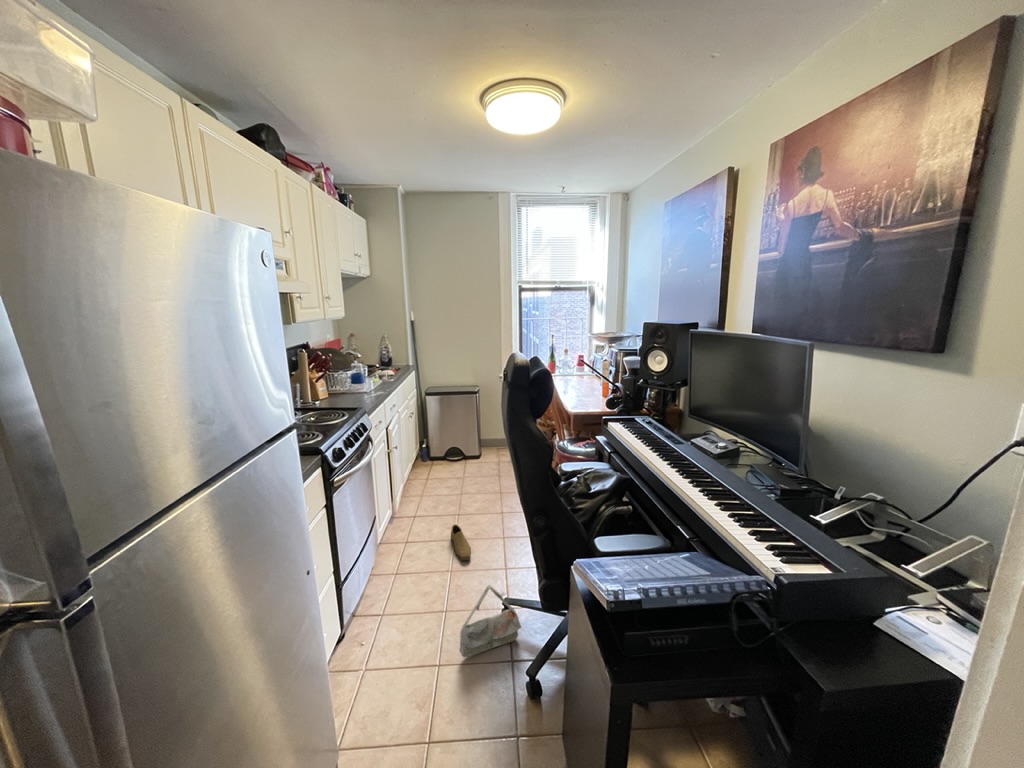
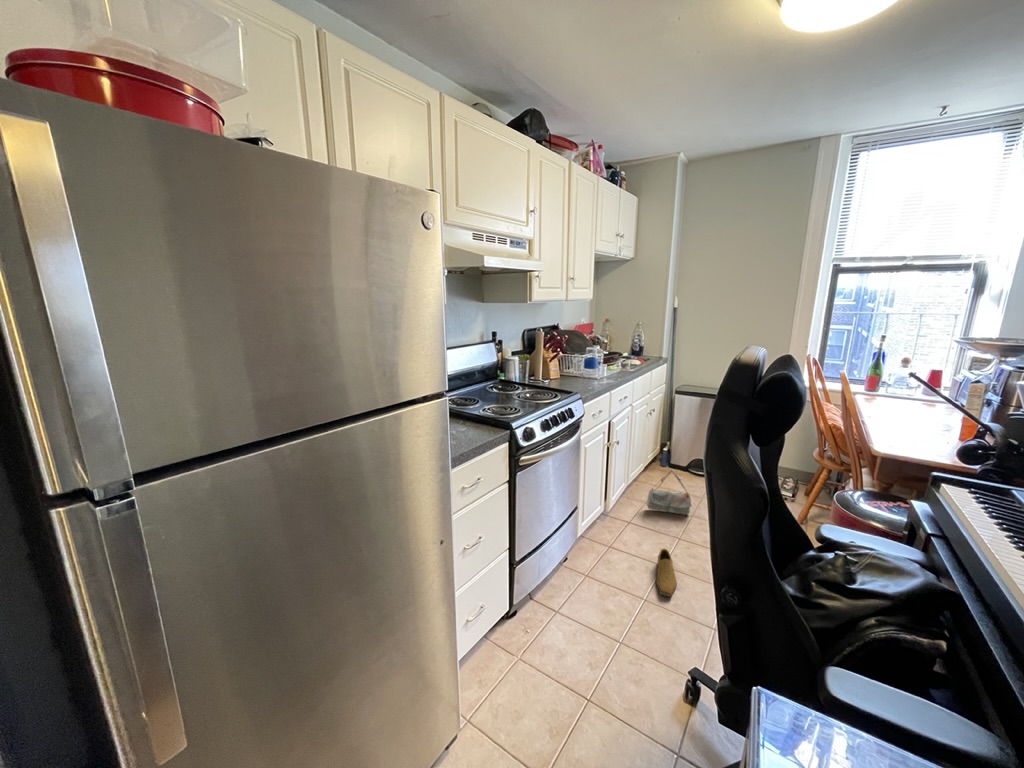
bag: present [459,585,521,657] -> present [647,469,692,515]

